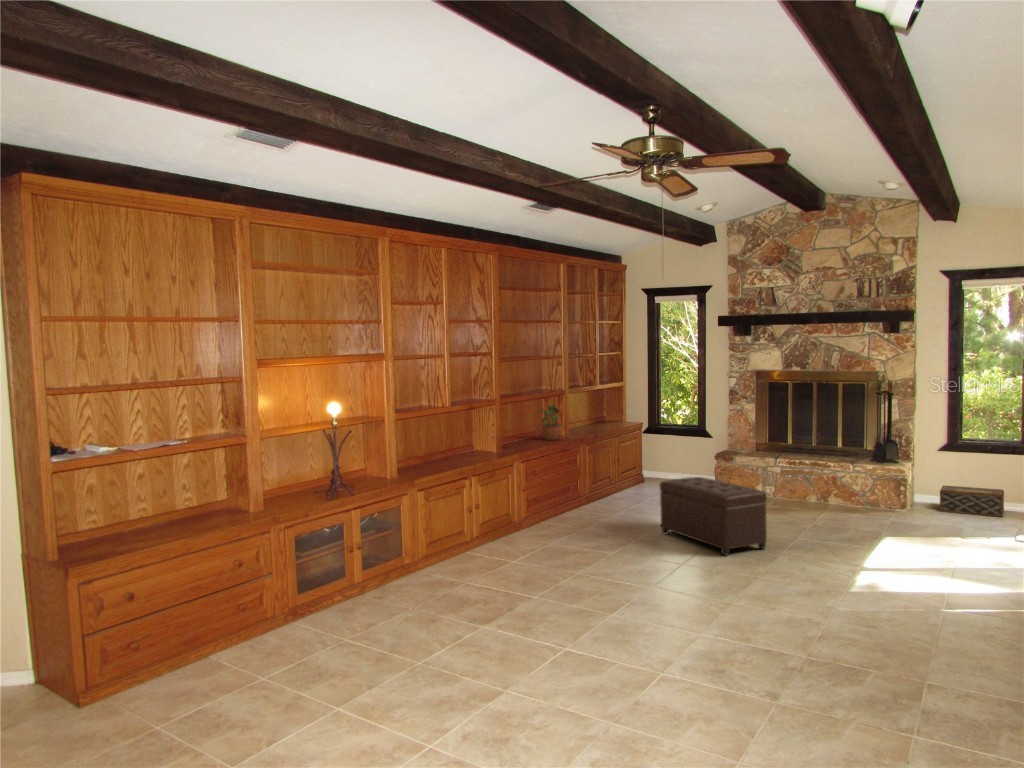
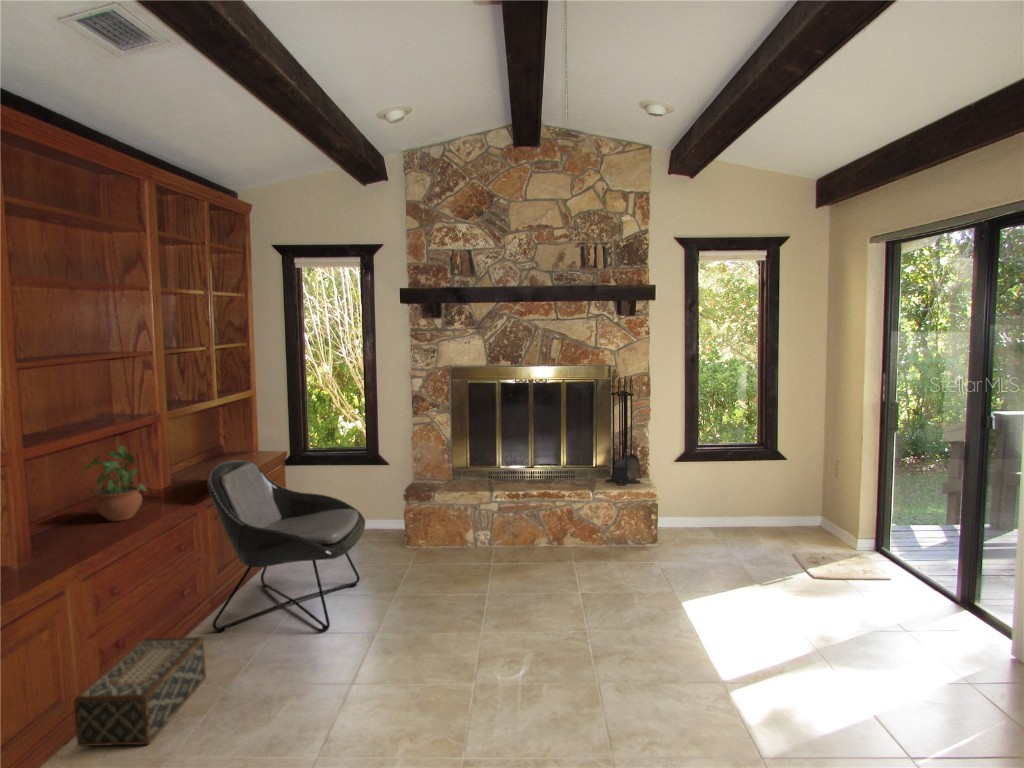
lounge chair: none [591,419,680,514] -> present [207,460,365,633]
ottoman: present [660,477,767,556] -> none [369,564,581,746]
woven basket: present [940,486,1004,517] -> present [74,637,206,746]

